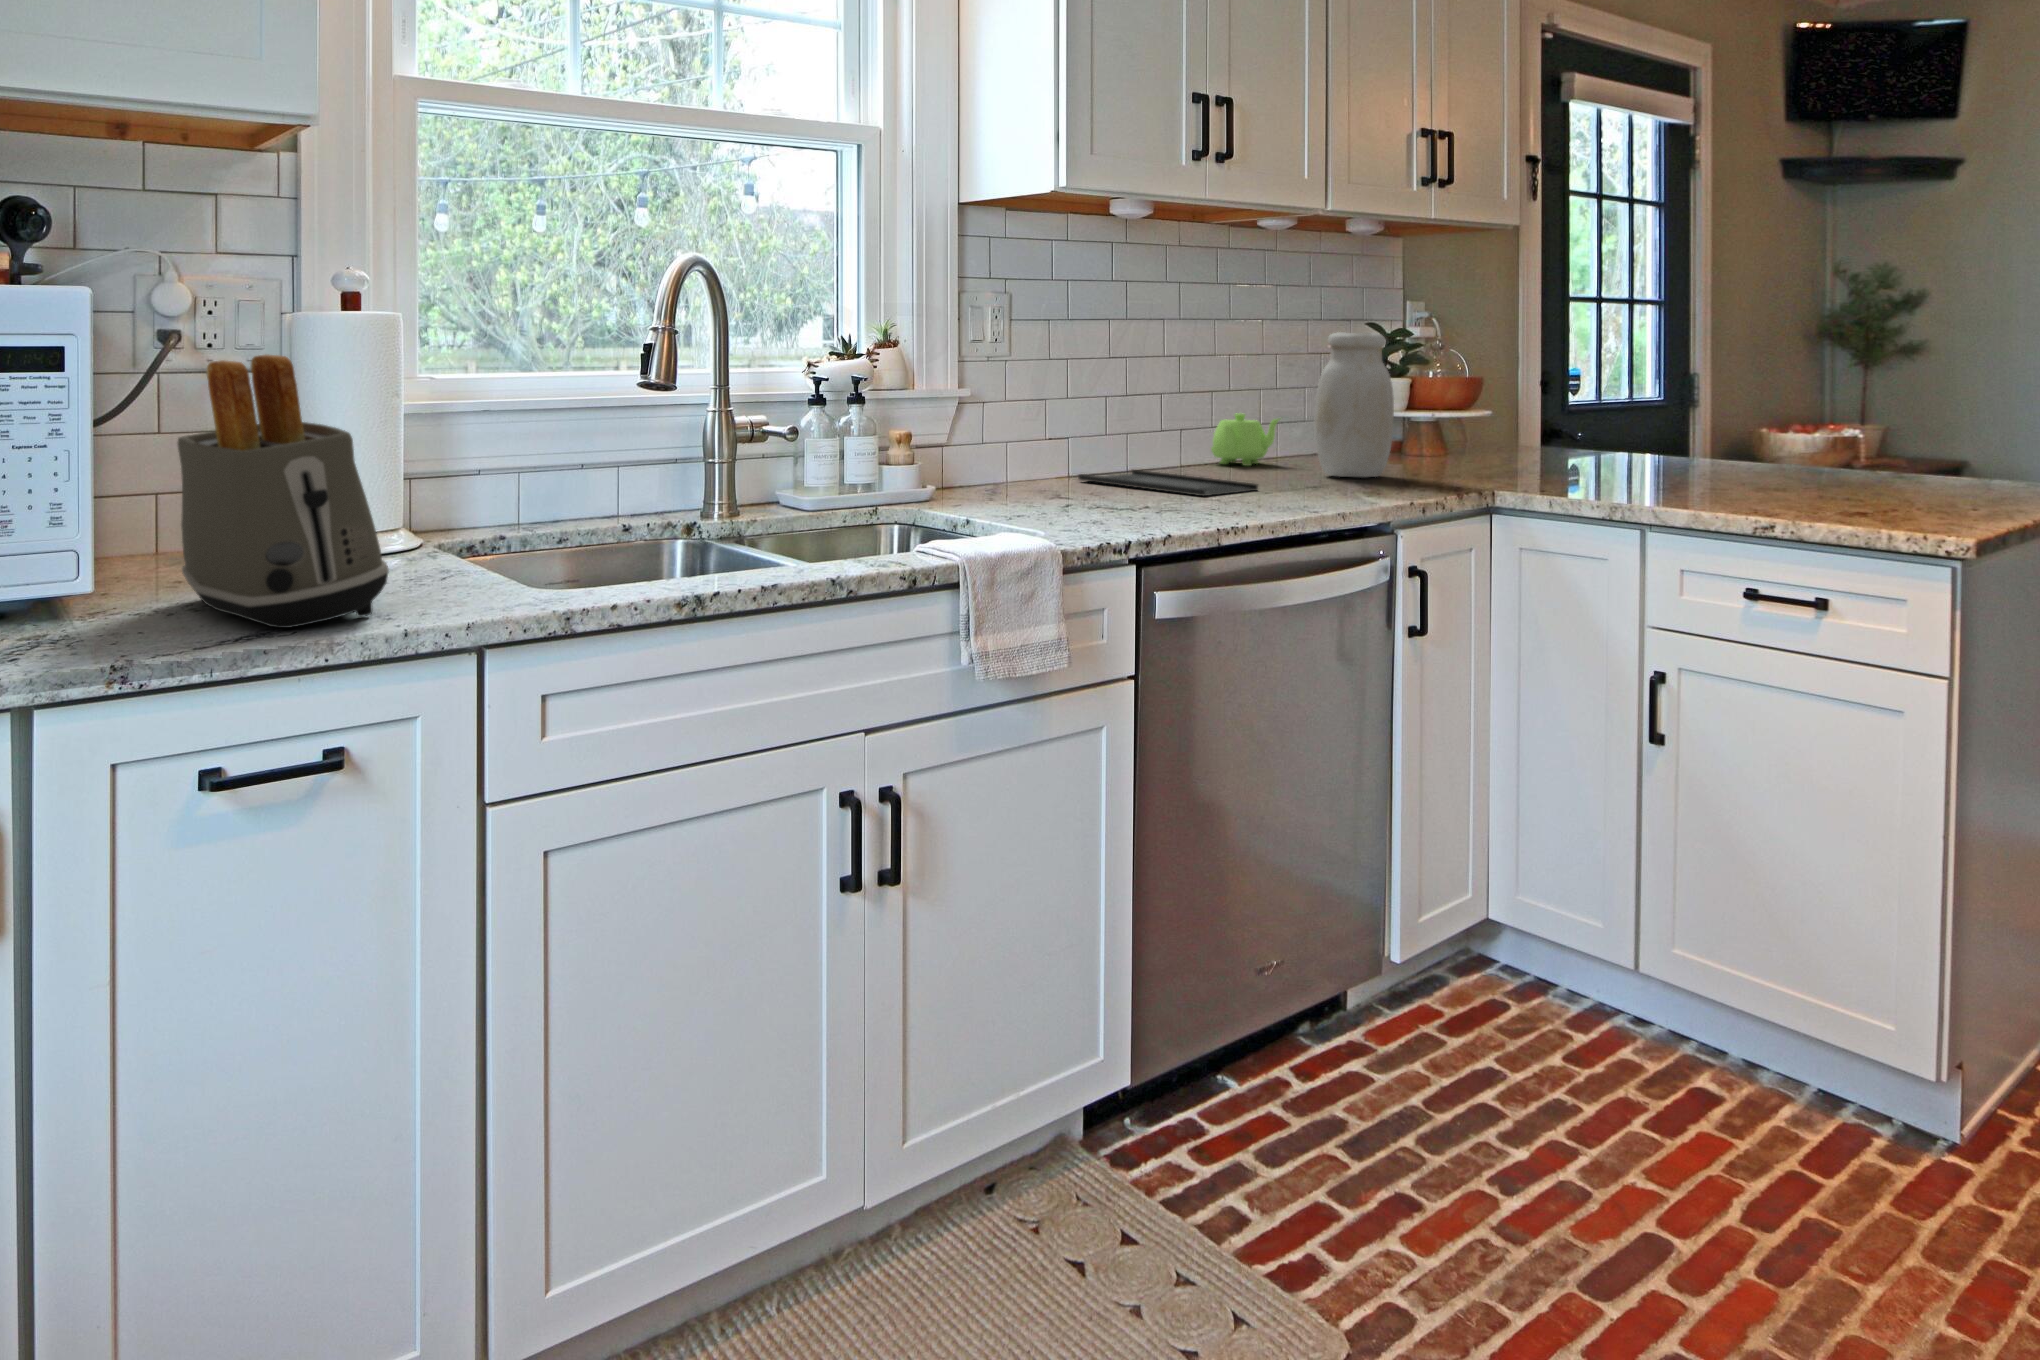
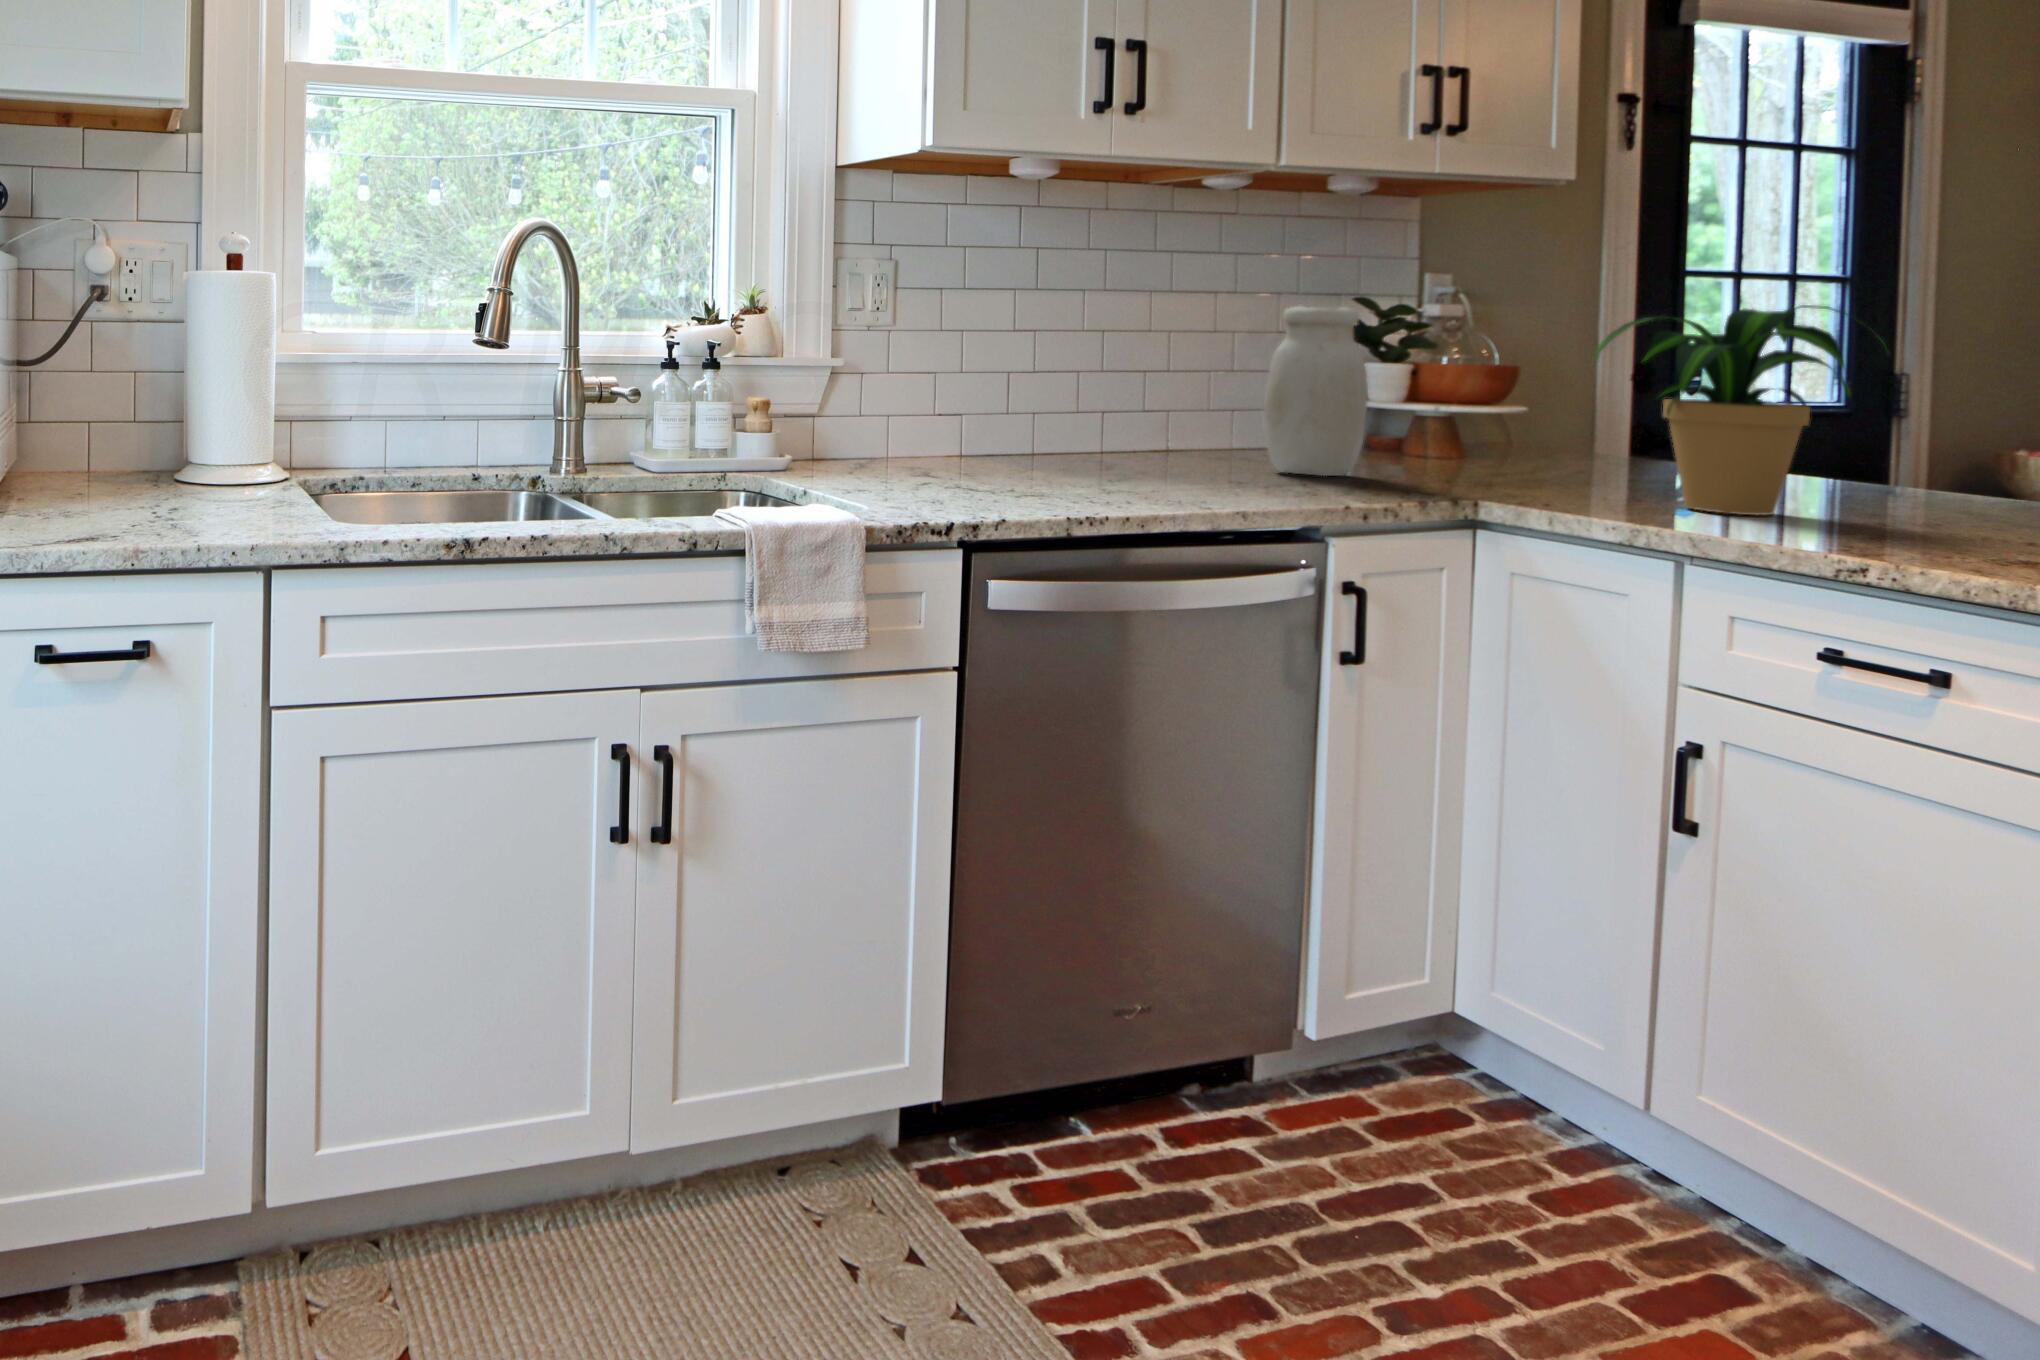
potted plant: none [1565,330,1754,493] -> present [1595,305,1884,515]
toaster: present [177,355,389,628] -> none [60,303,199,534]
teapot: present [1211,413,1280,466] -> none [1136,398,1237,457]
tray: present [1078,469,1258,496] -> none [971,453,1171,484]

